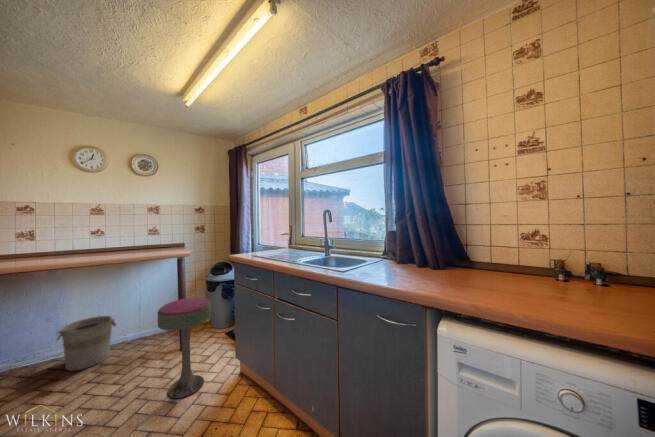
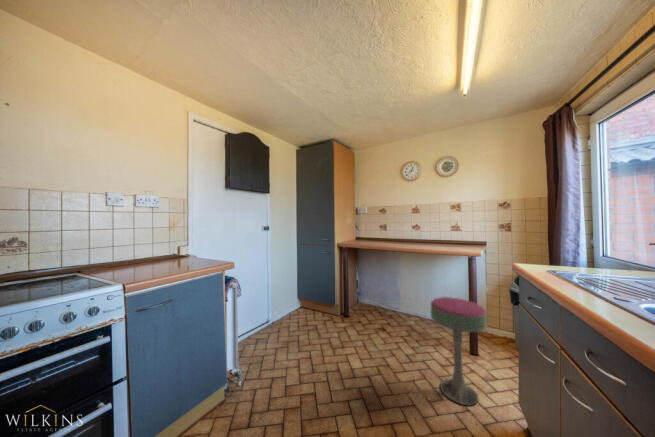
bucket: present [57,316,116,371] -> none [392,289,425,325]

